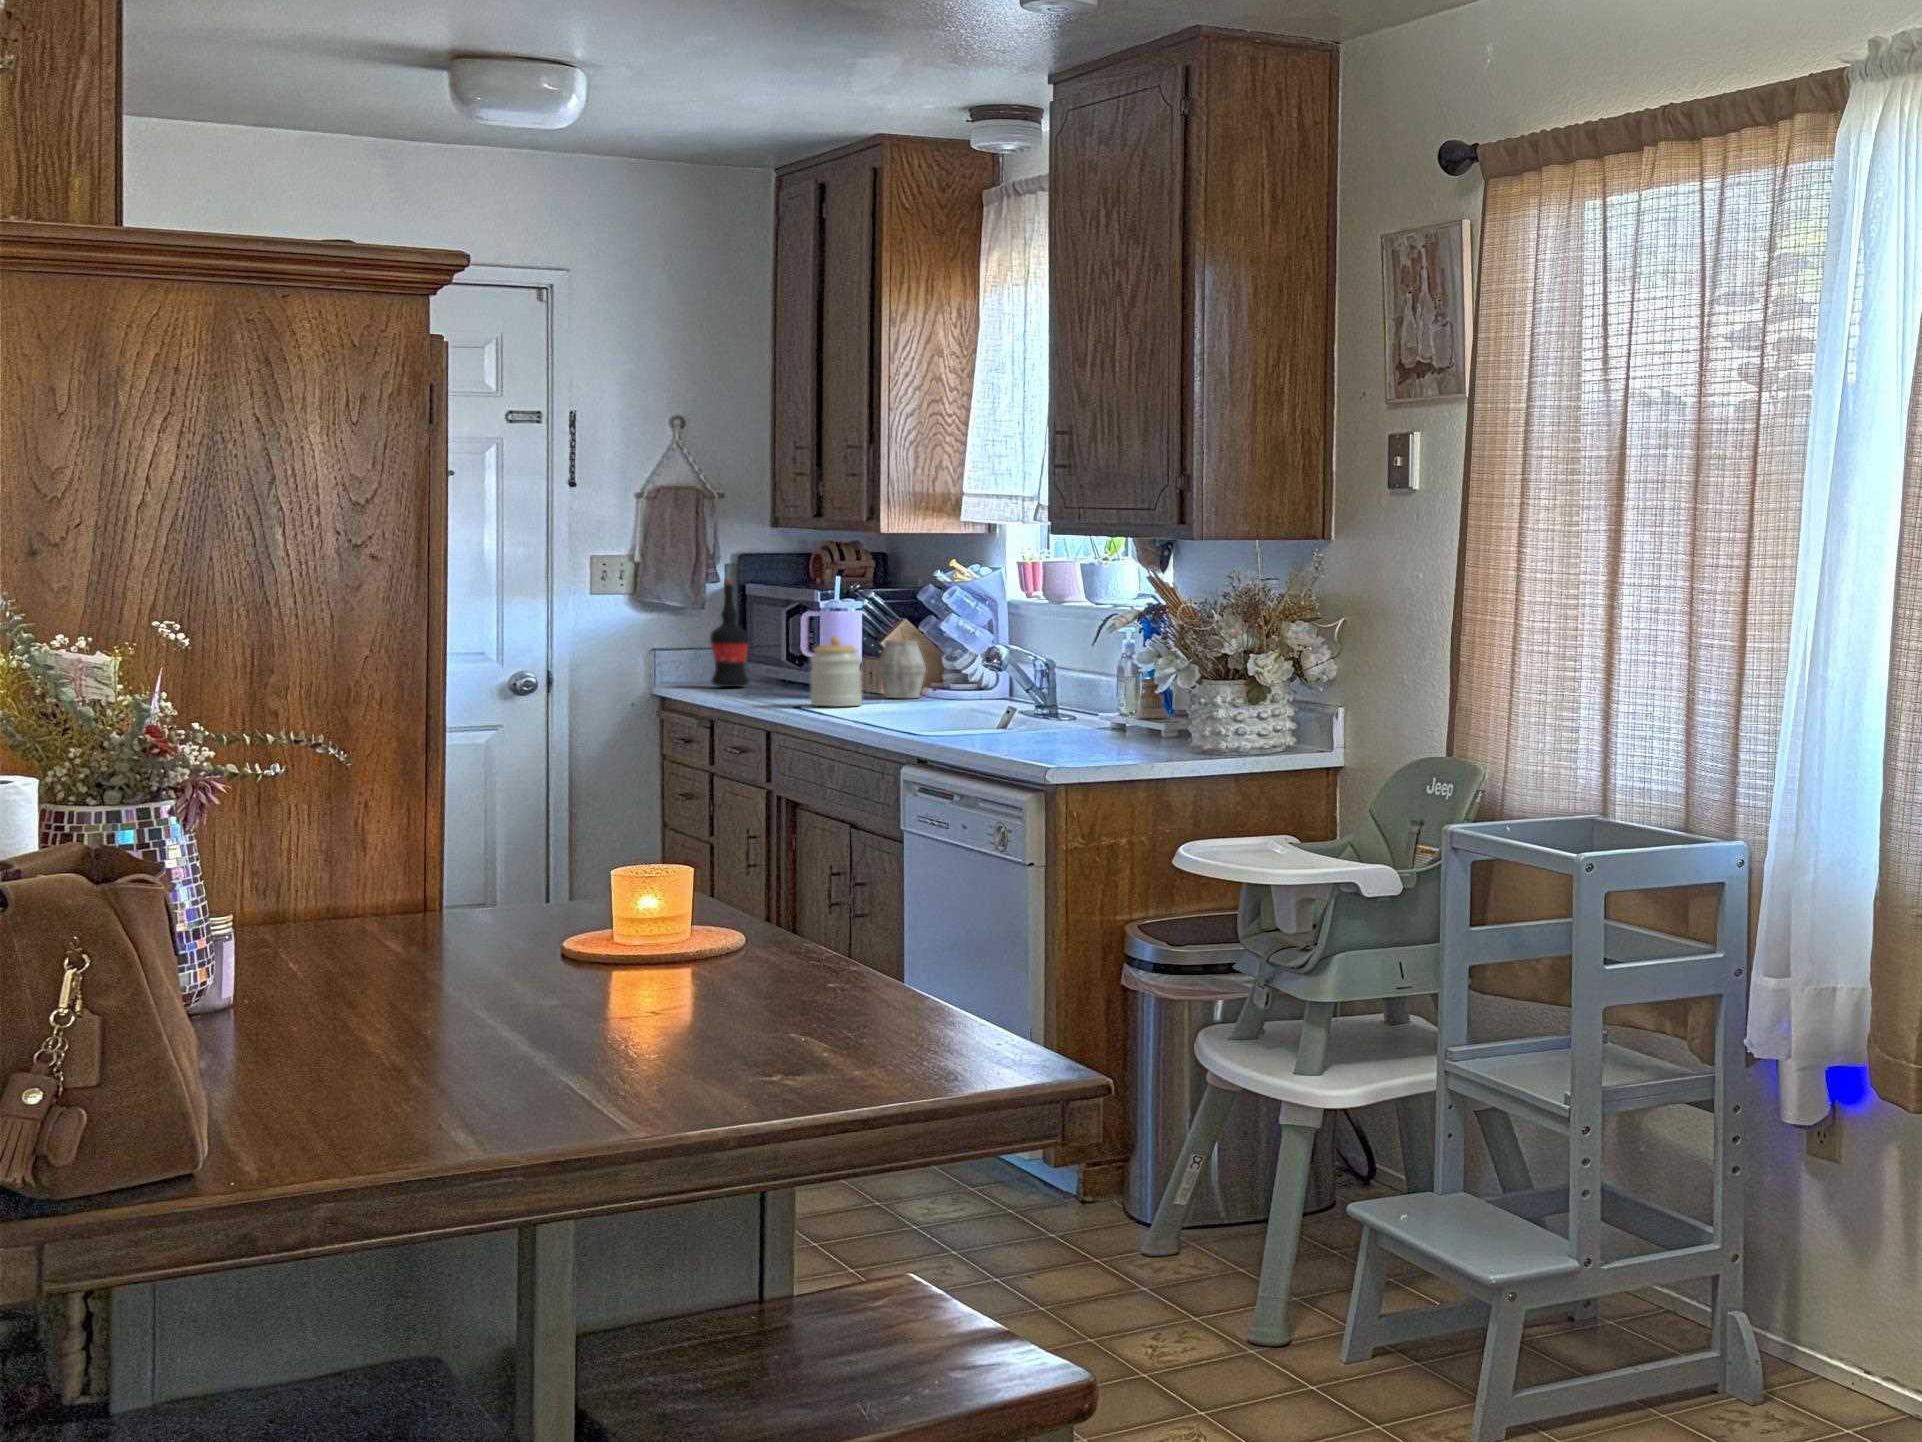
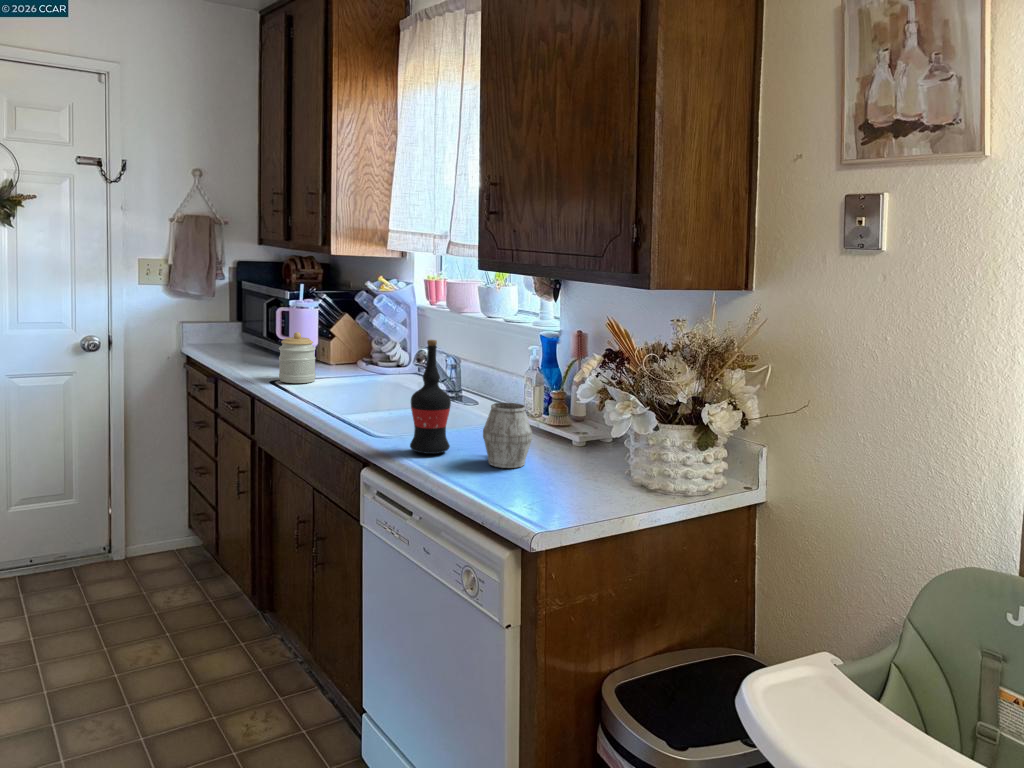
wine bottle: present [710,579,749,687] -> present [410,340,451,454]
mug: present [878,640,926,698] -> present [483,403,532,468]

